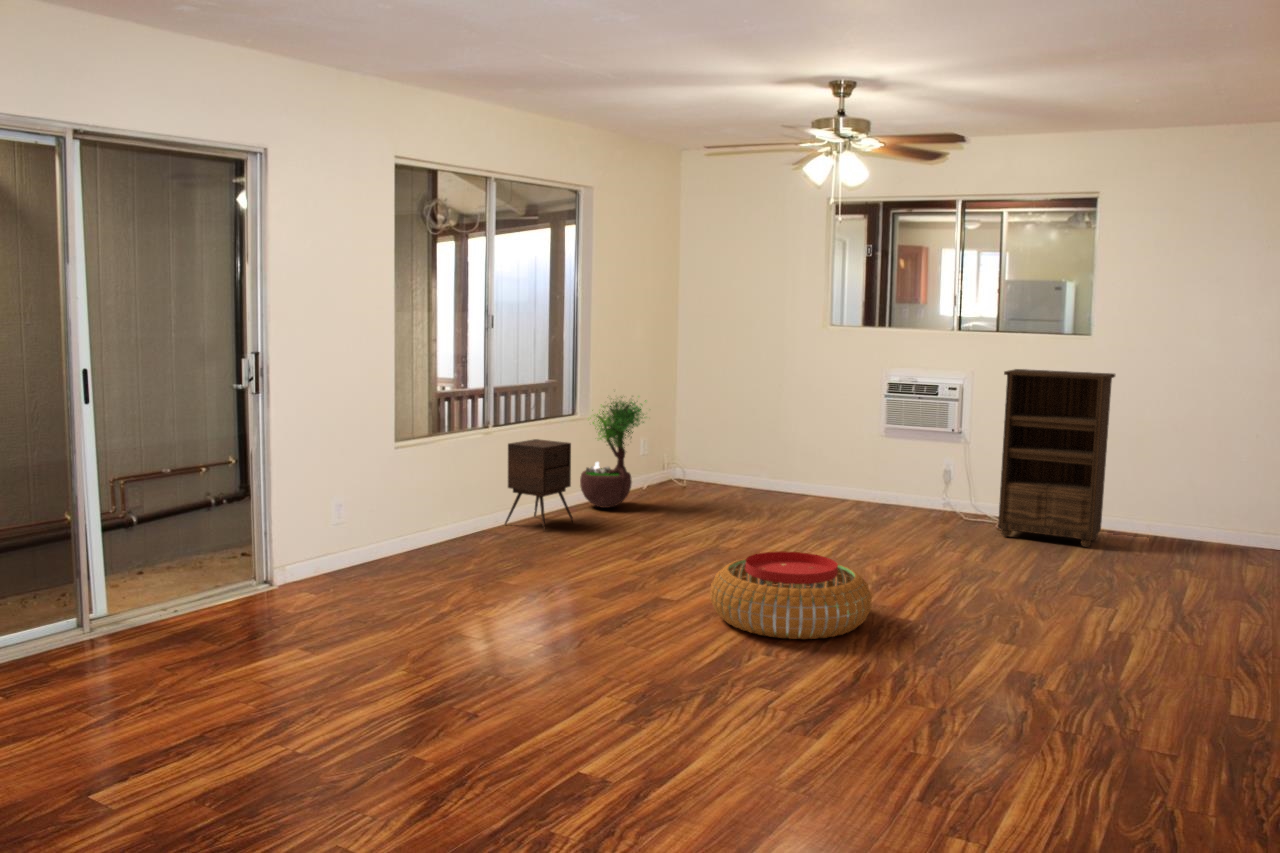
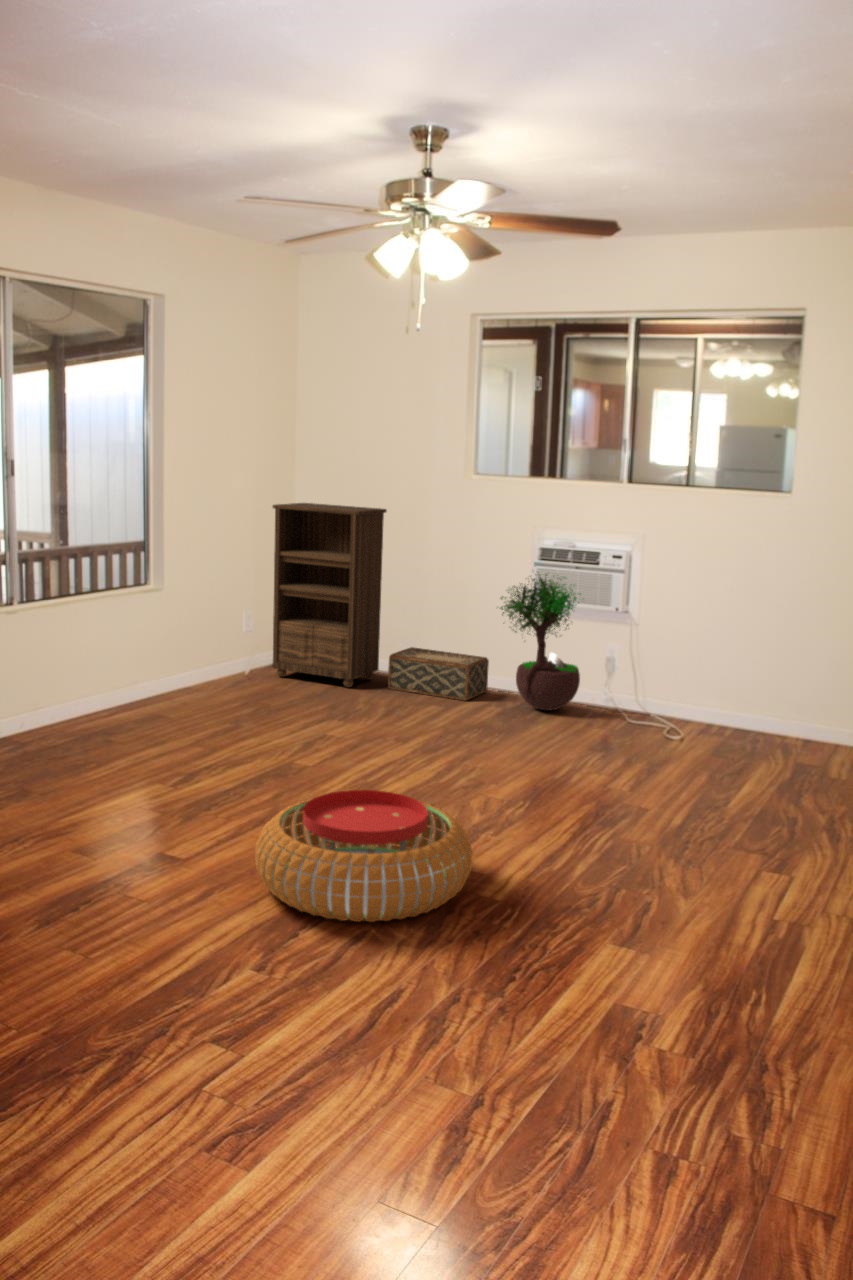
bookshelf: present [998,369,1115,547] -> present [273,503,387,687]
potted tree: present [580,397,646,508] -> present [501,574,581,710]
side table: present [505,439,574,531] -> none [38,617,133,739]
woven basket: none [763,467,845,508] -> present [388,647,489,701]

